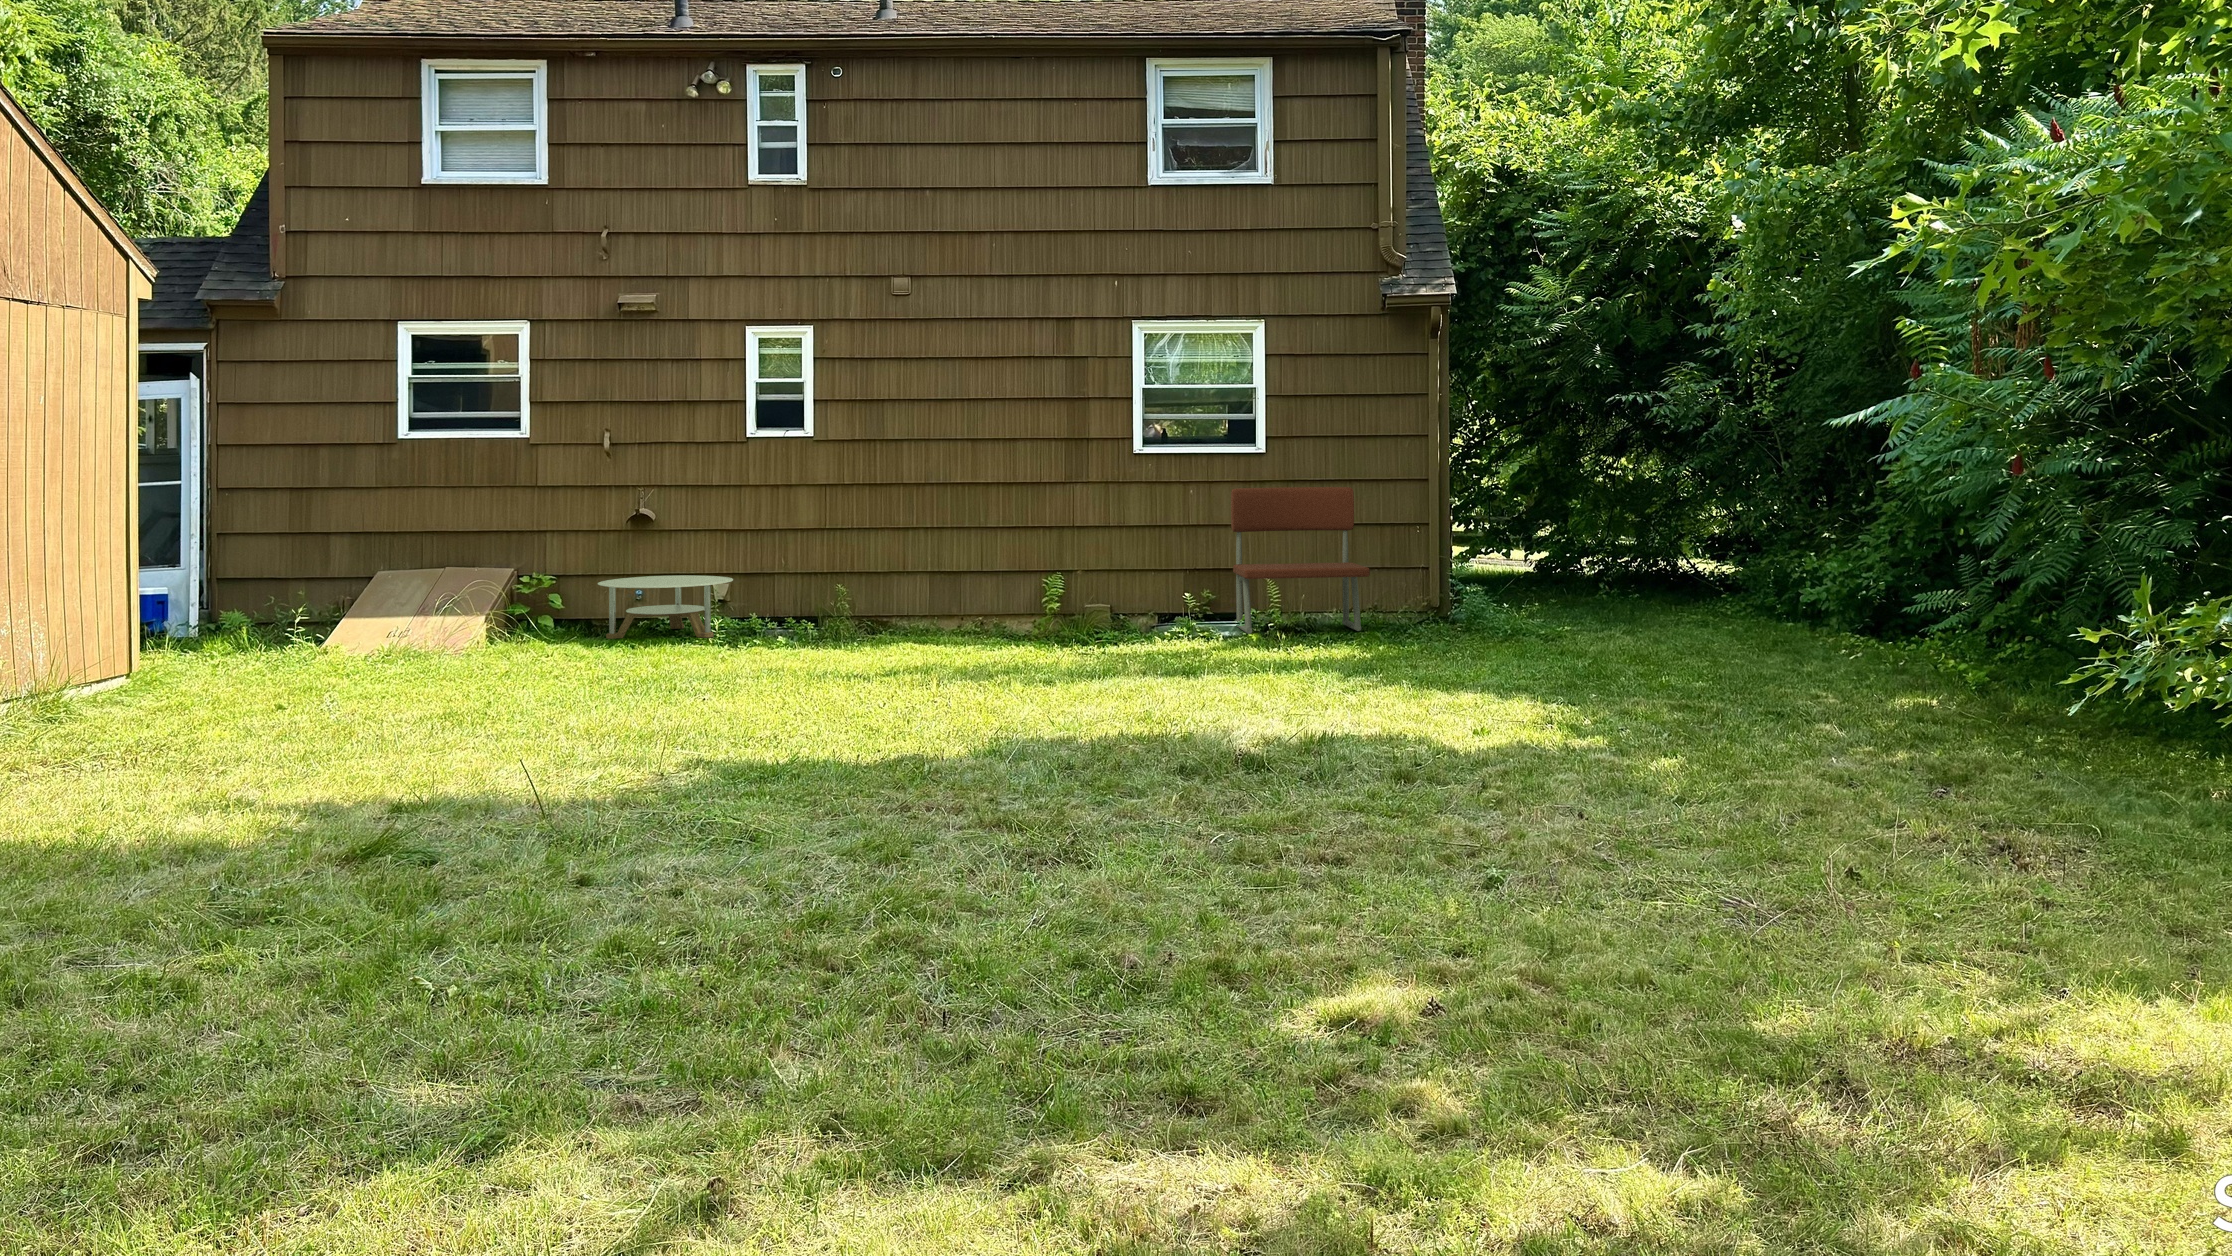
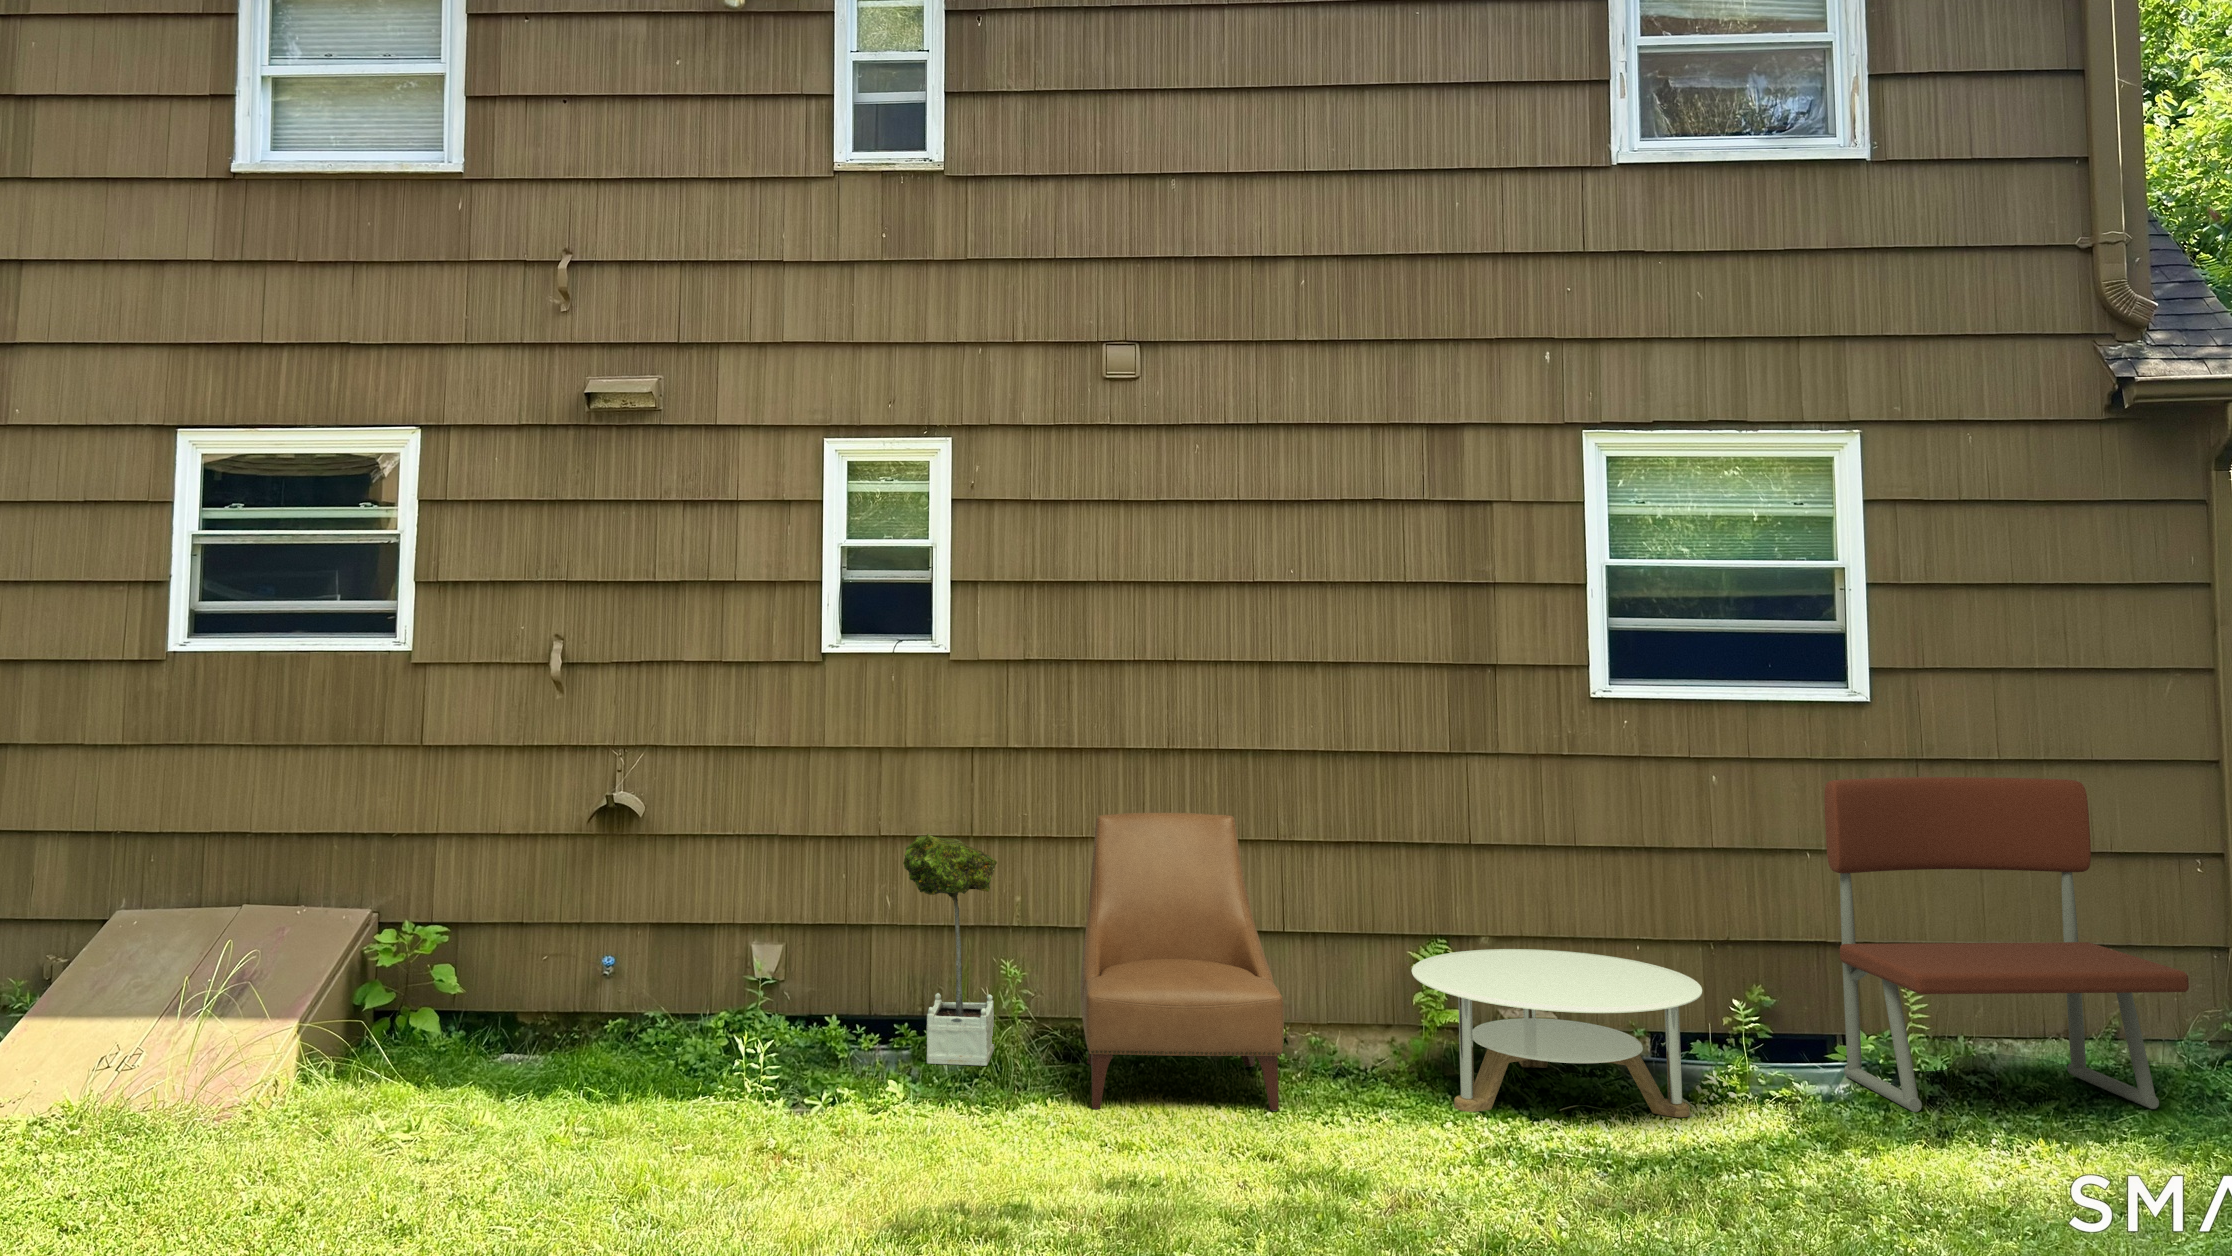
chair: none [866,512,961,639] -> present [1080,813,1284,1111]
potted tree: none [786,521,833,630] -> present [903,834,997,1066]
round table: present [598,575,733,639] -> present [1412,949,1702,1117]

